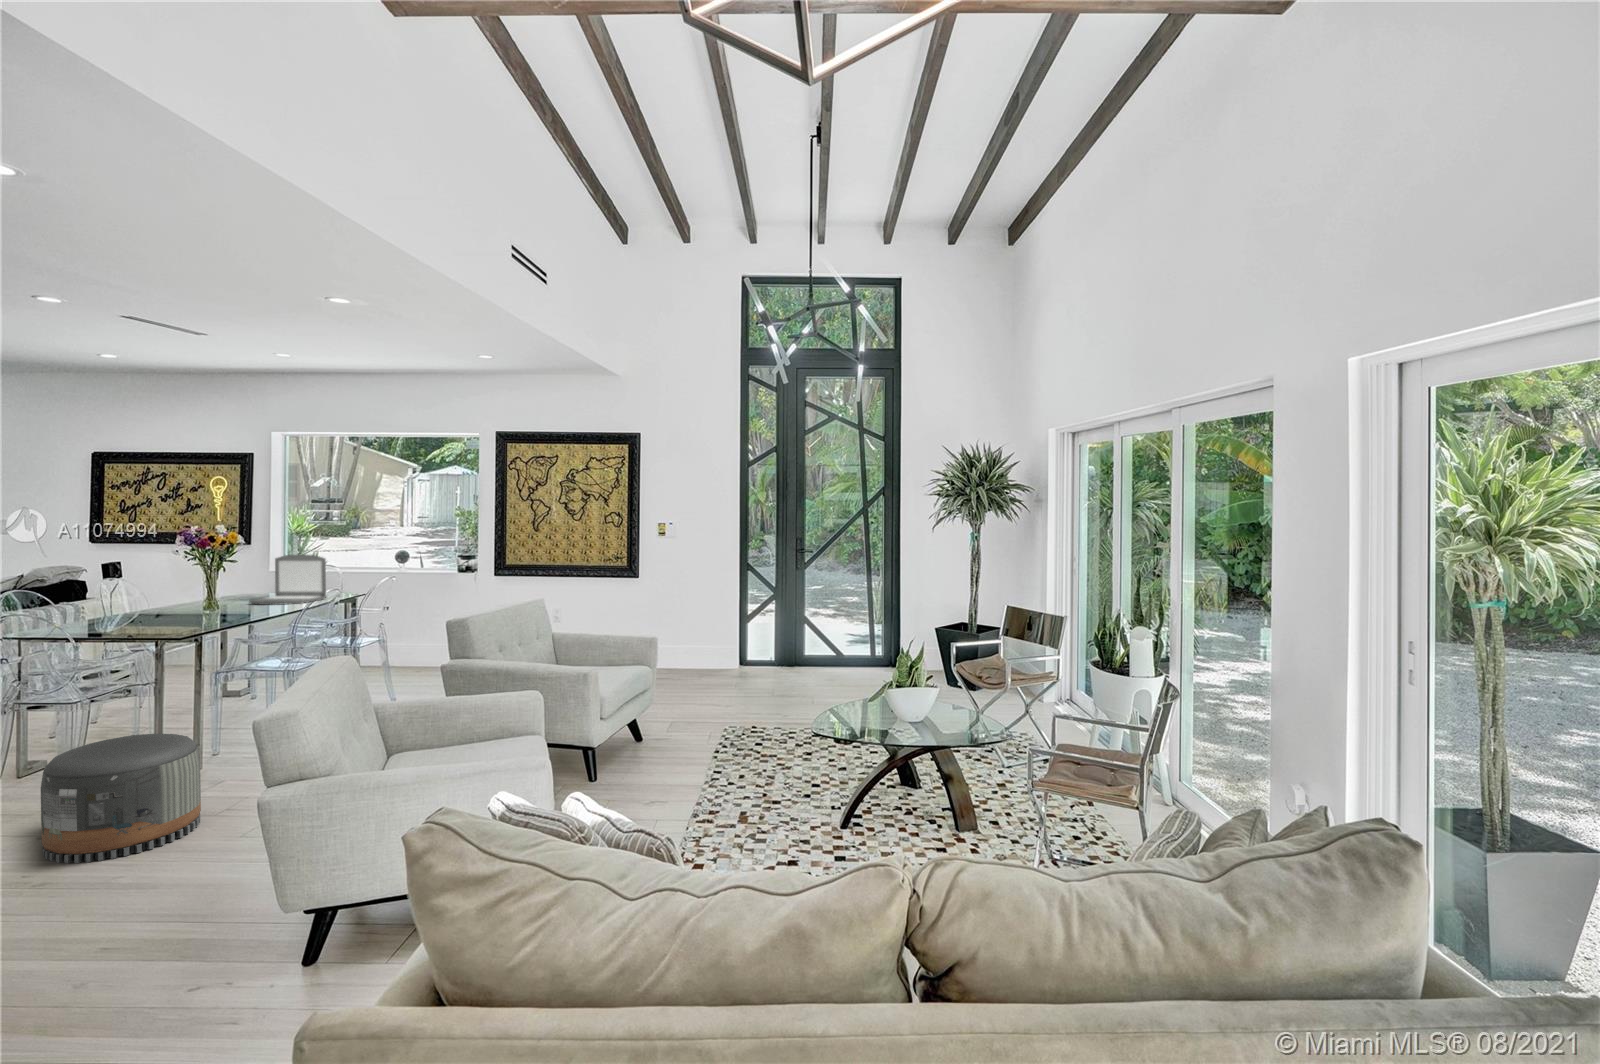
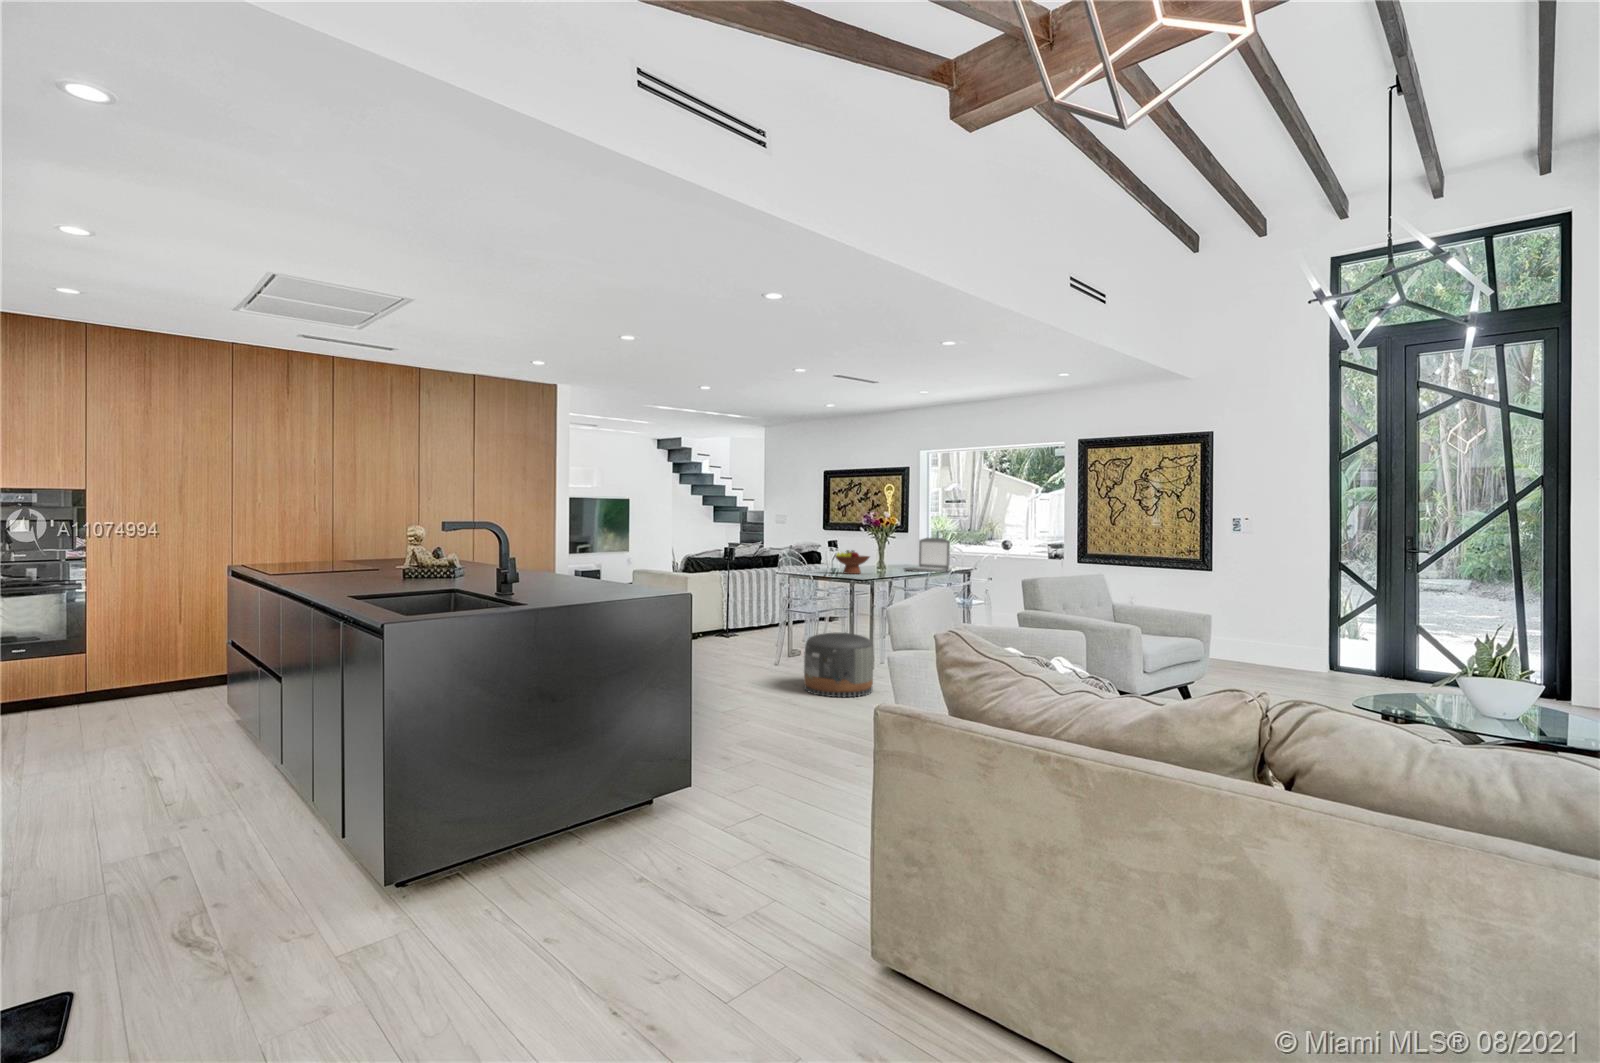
fruit bowl: none [111,586,188,624] -> present [835,550,869,574]

